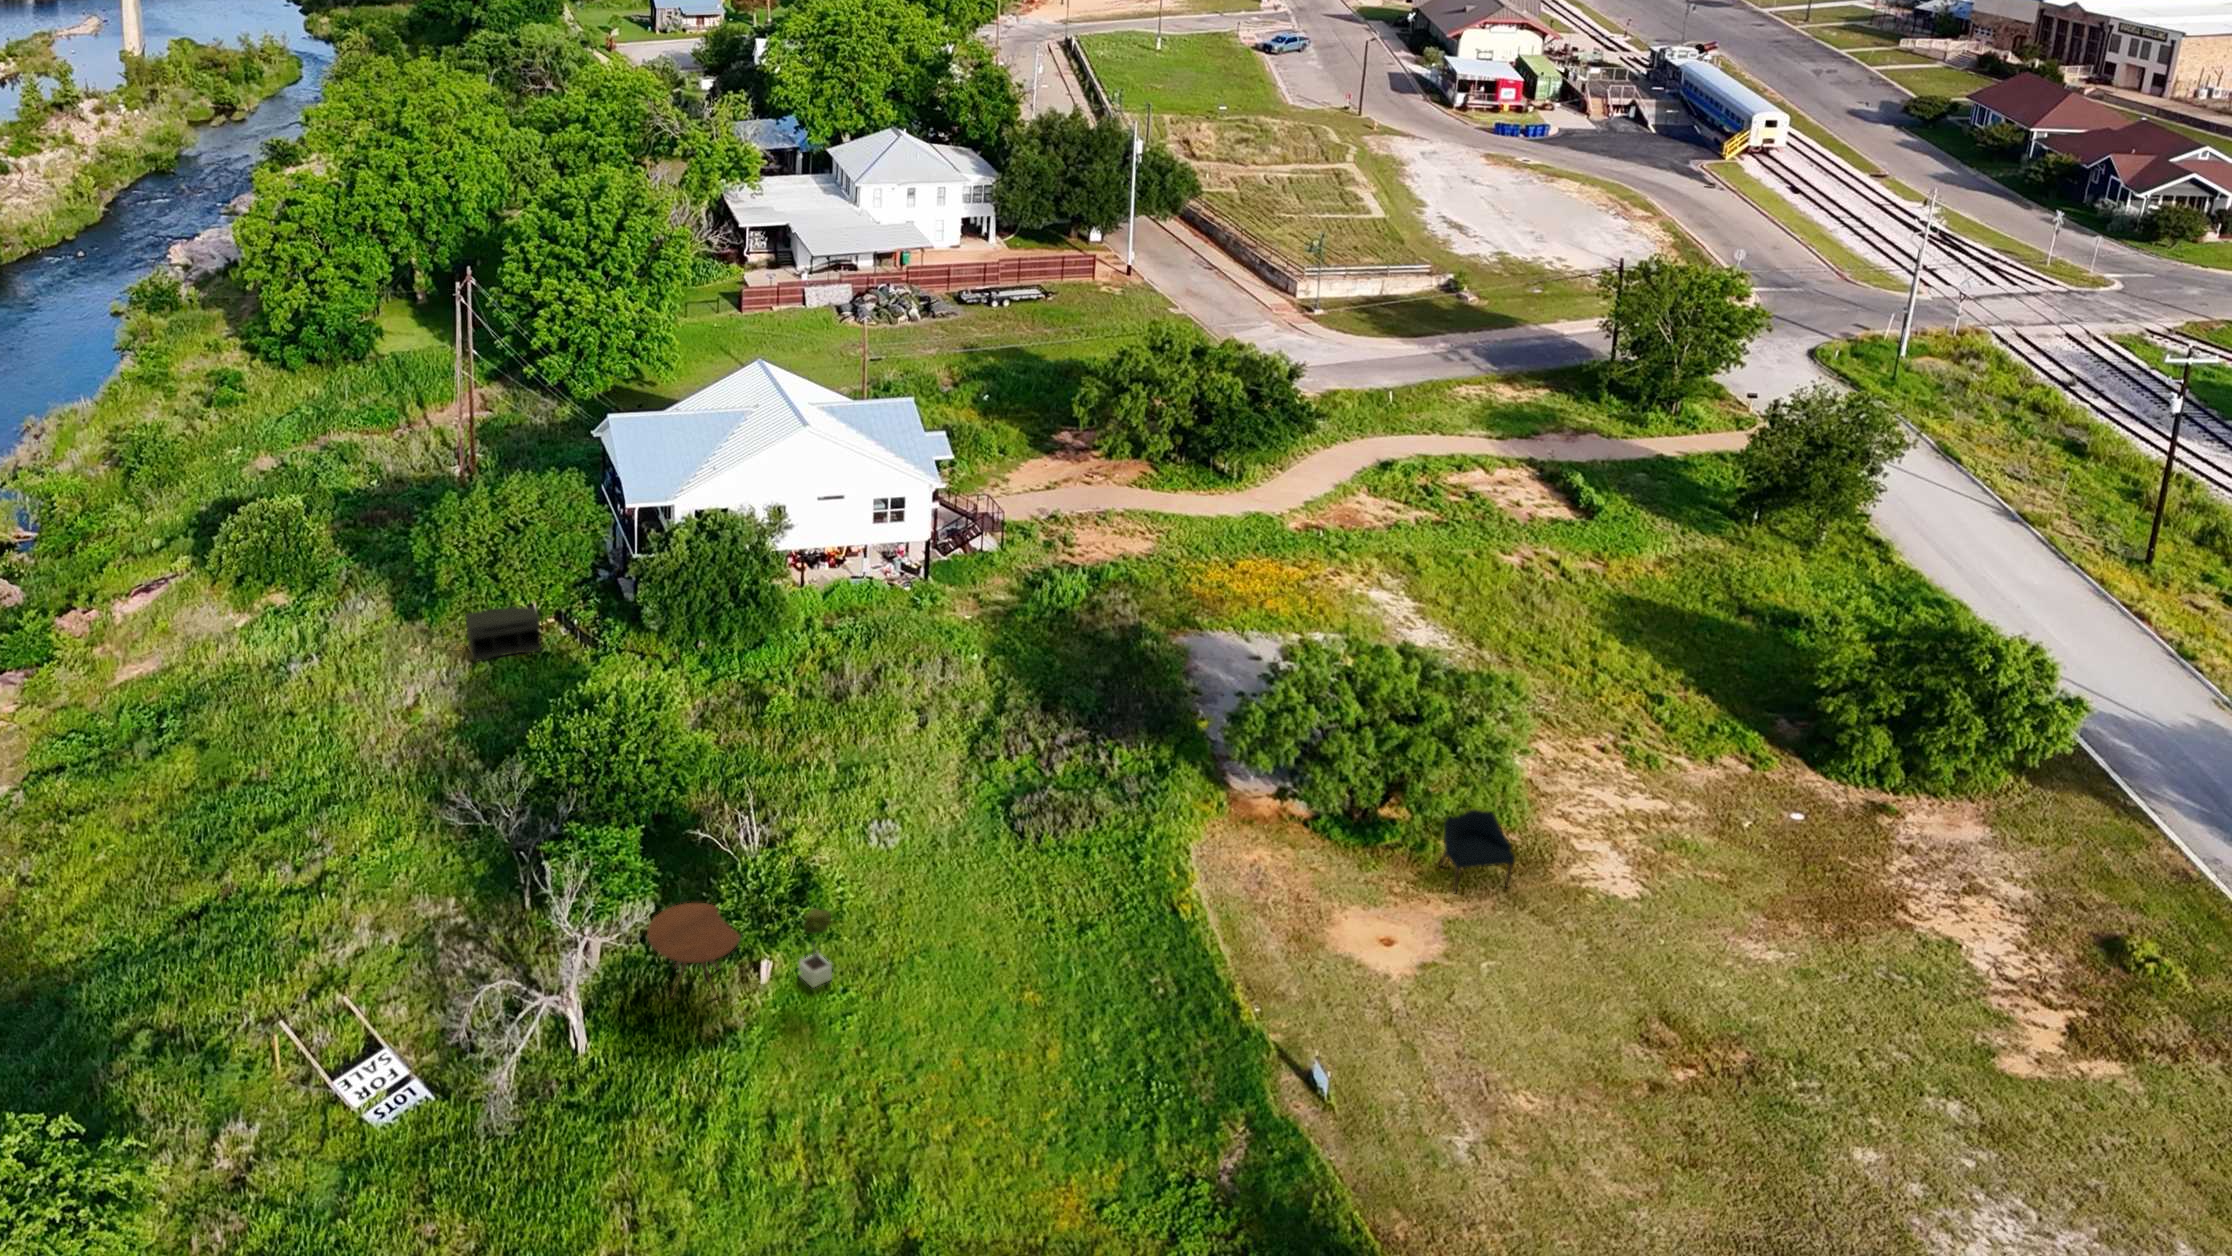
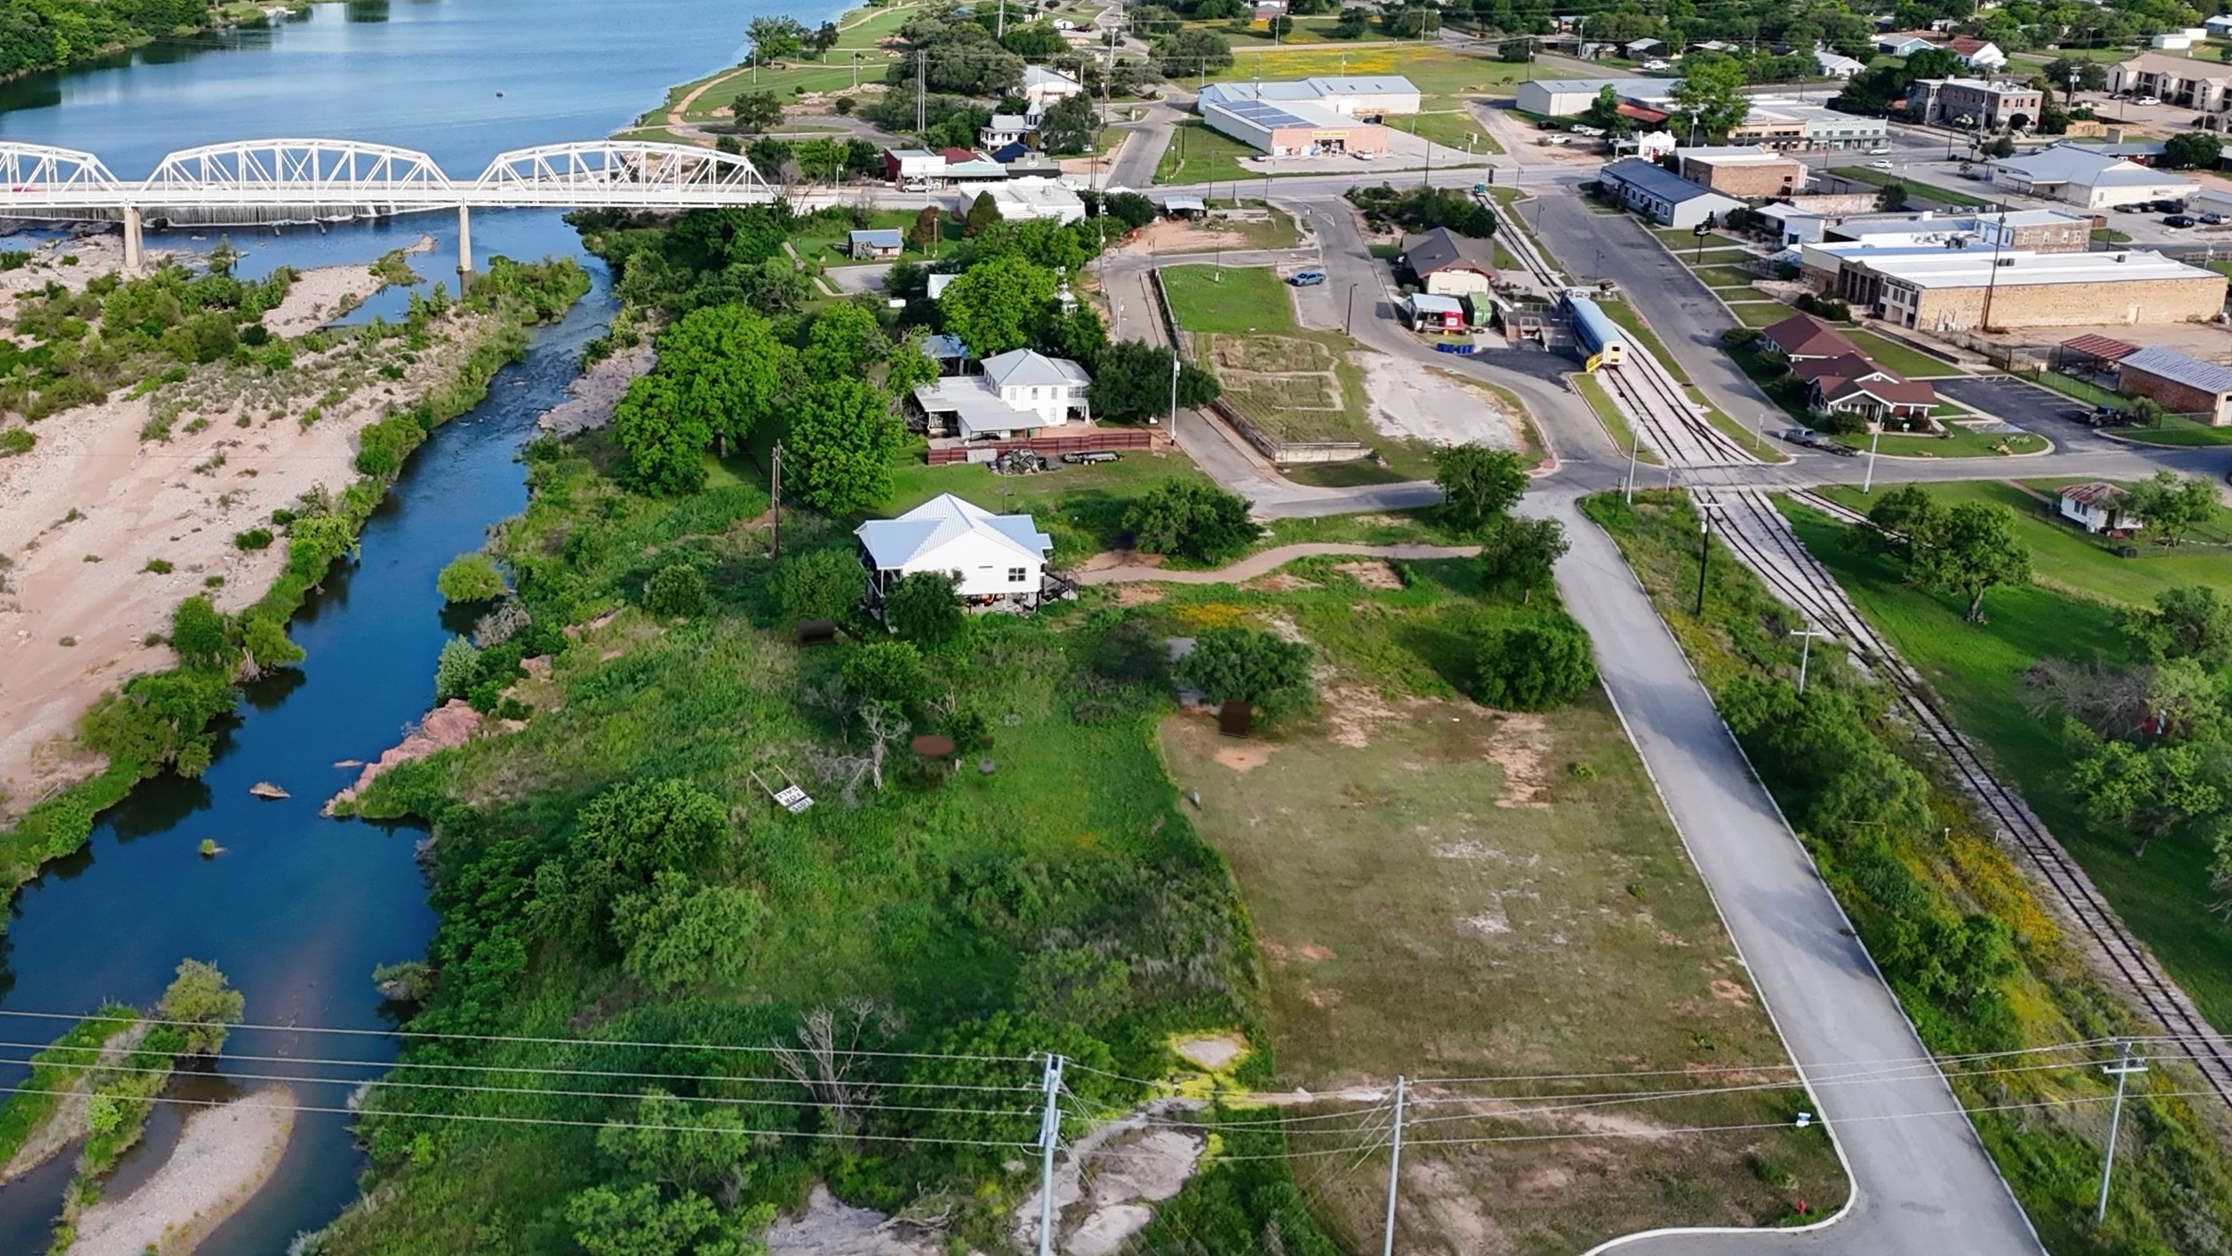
wooden crate: none [1304,787,1373,874] -> present [1219,699,1252,738]
chair: present [1439,809,1515,893] -> present [1111,526,1137,553]

